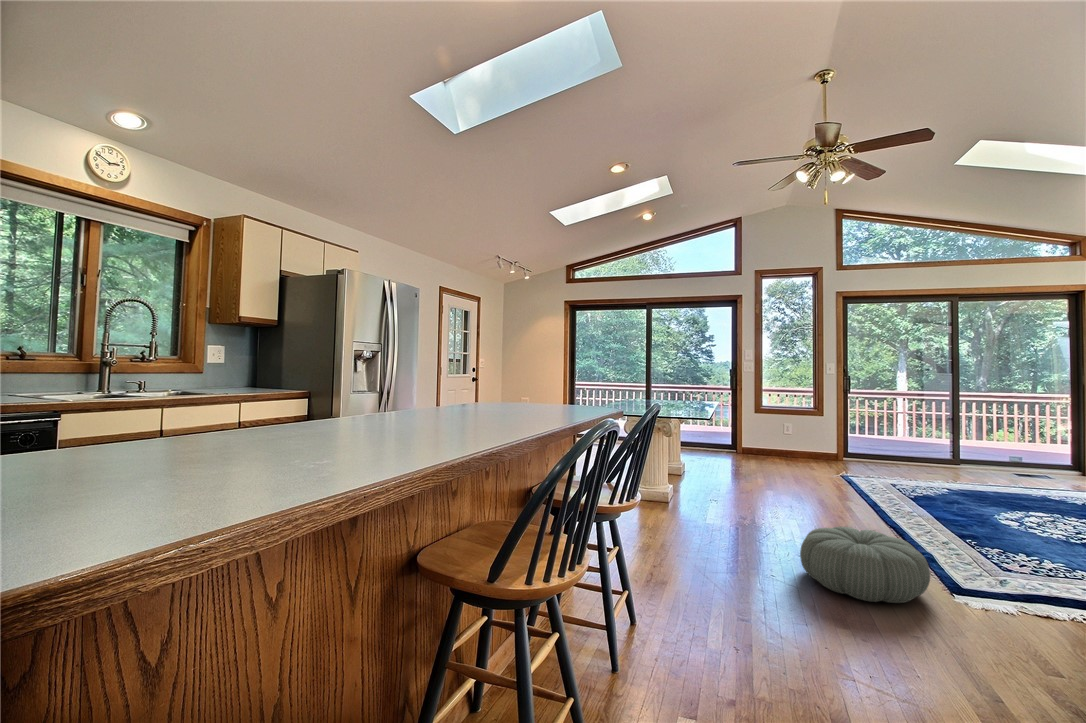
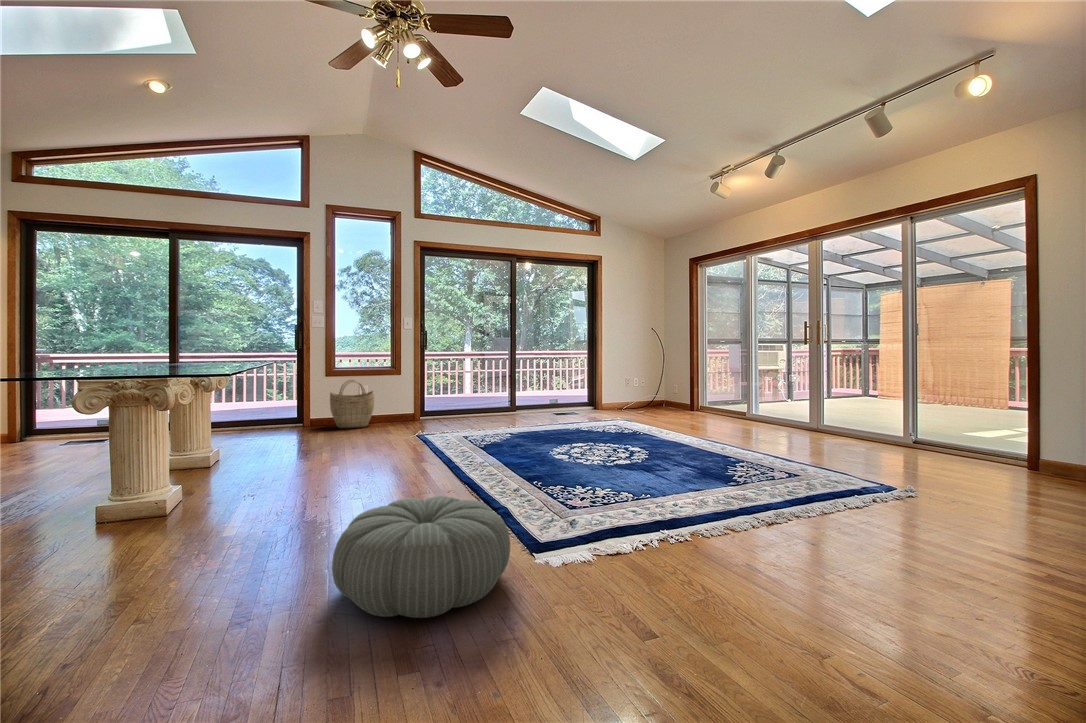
woven basket: none [757,417,796,460] -> present [330,380,374,429]

